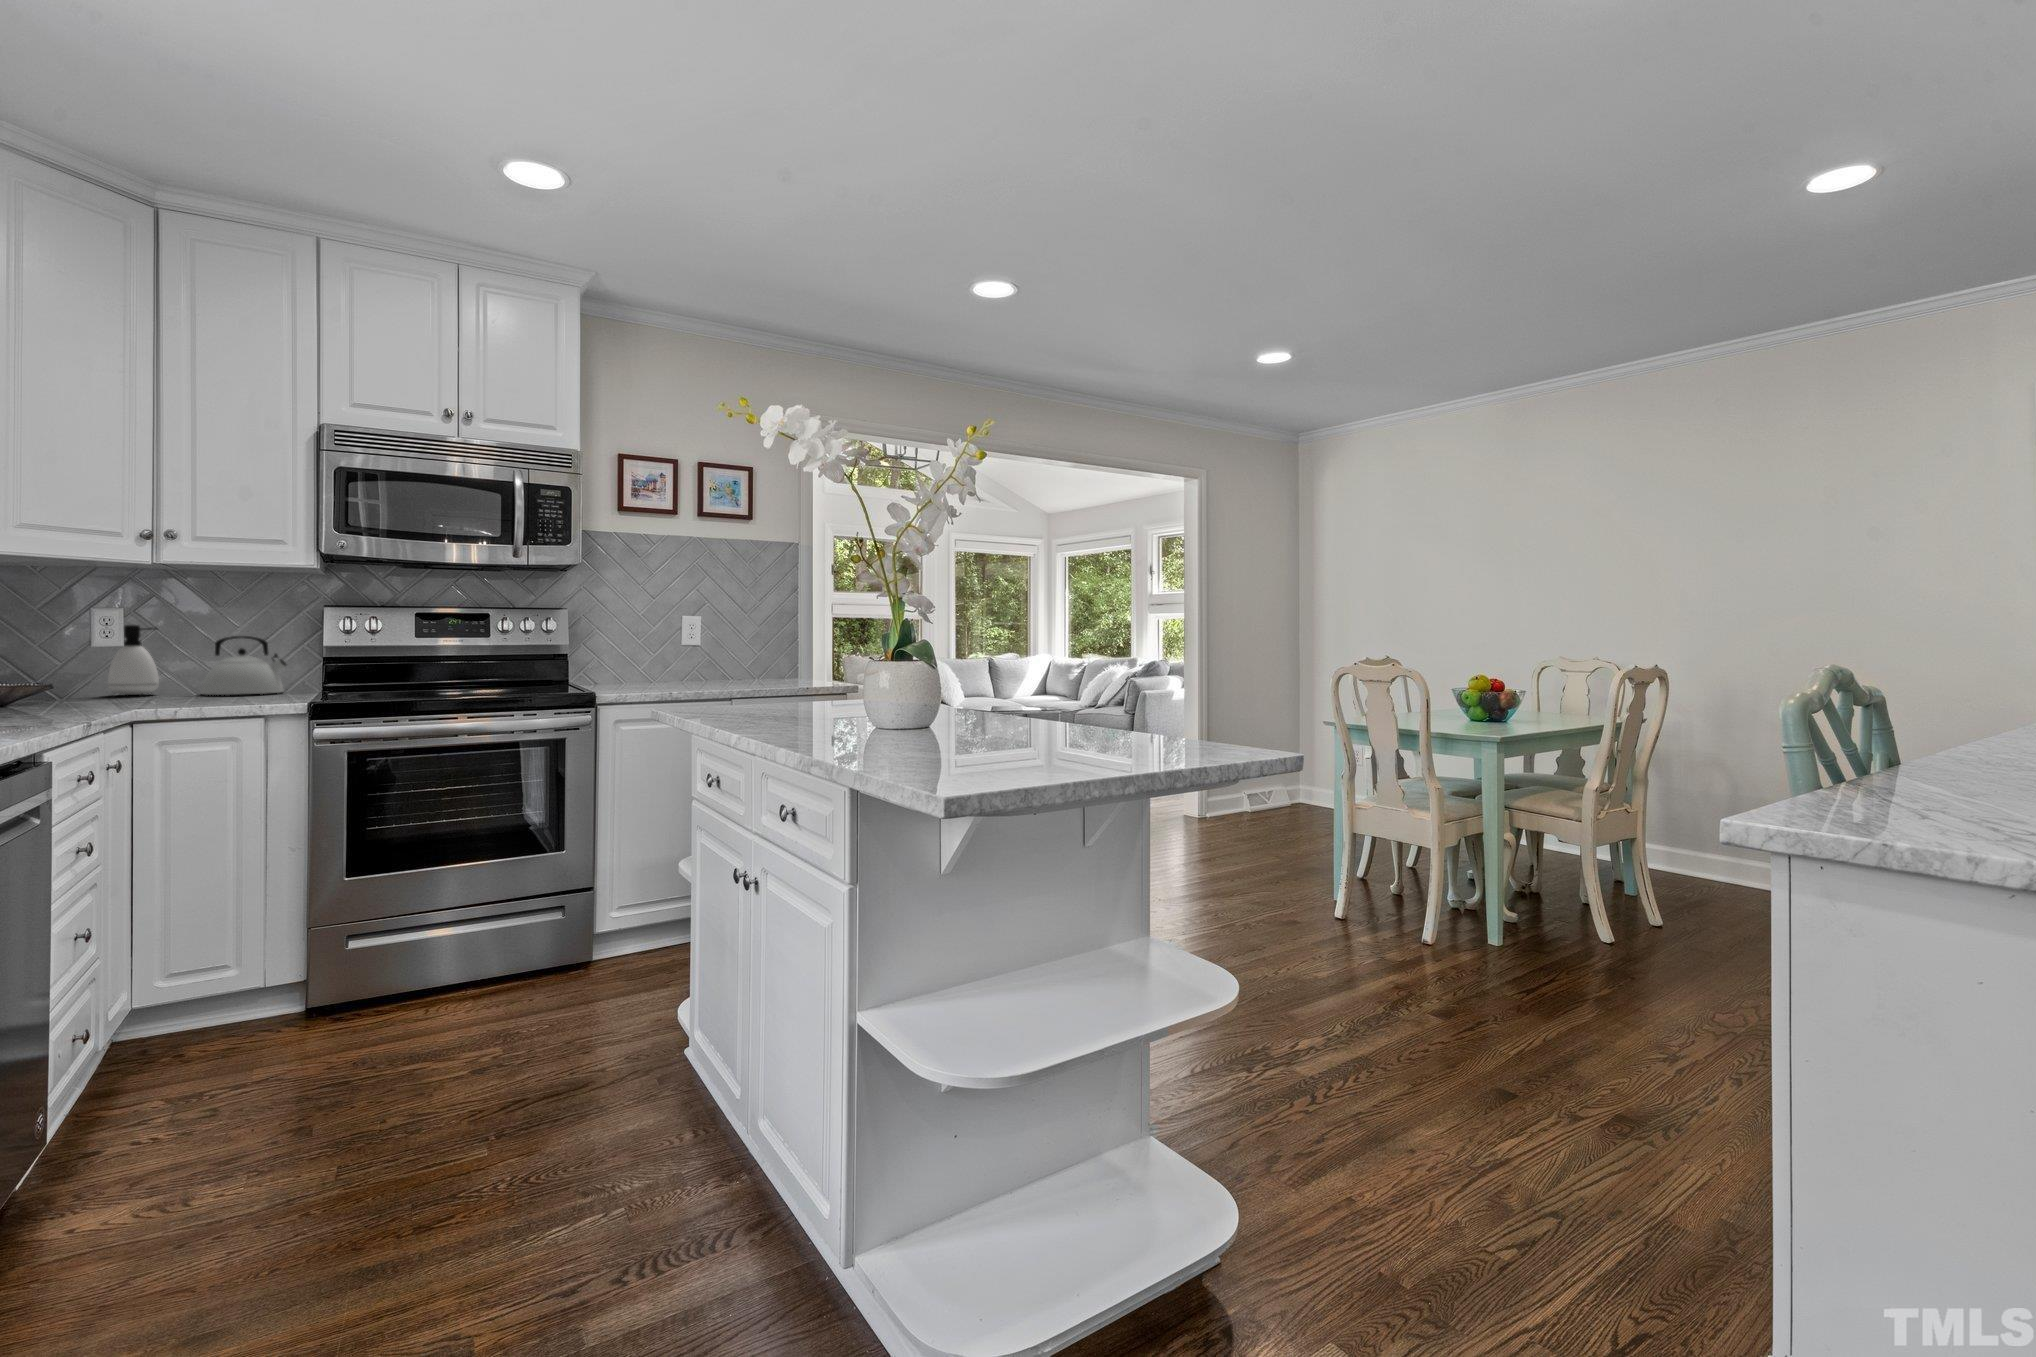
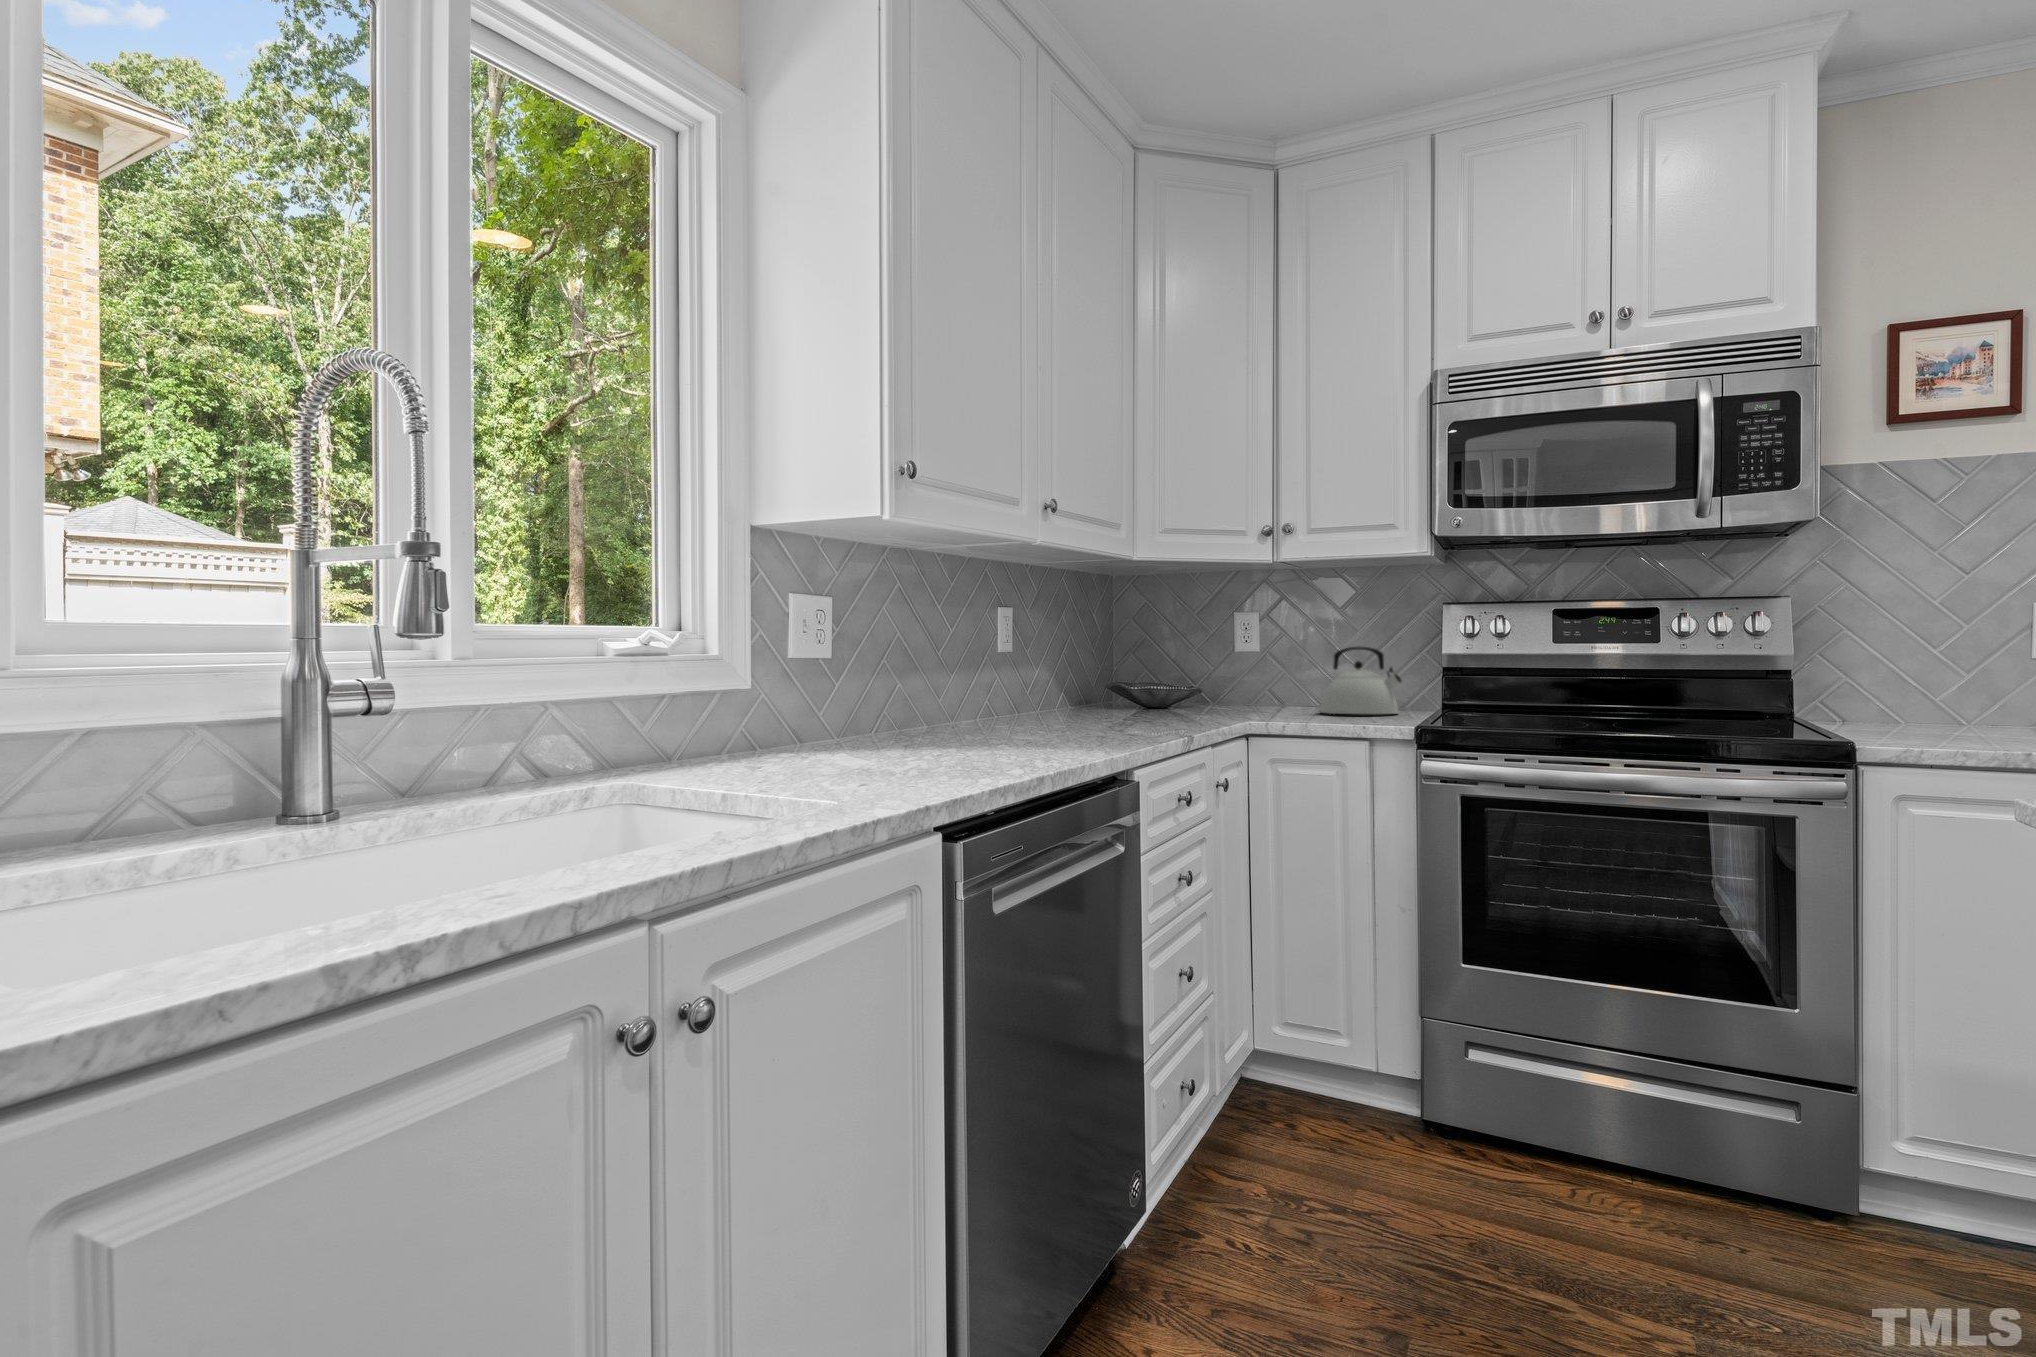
soap dispenser: present [108,625,159,695] -> none [1244,636,1285,711]

